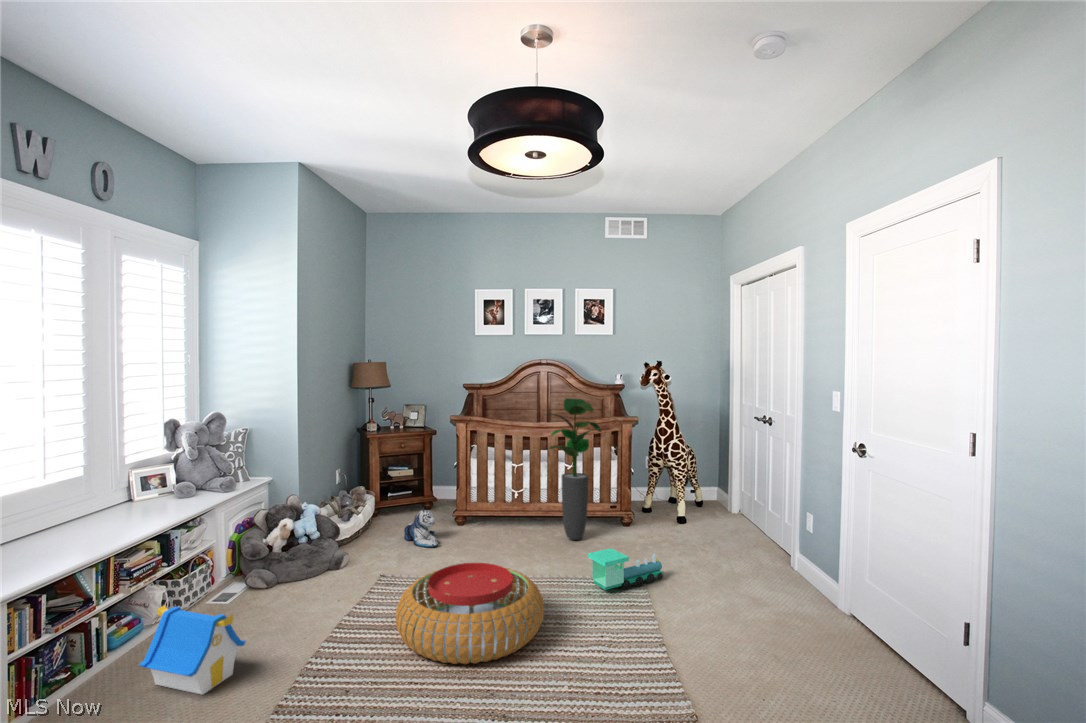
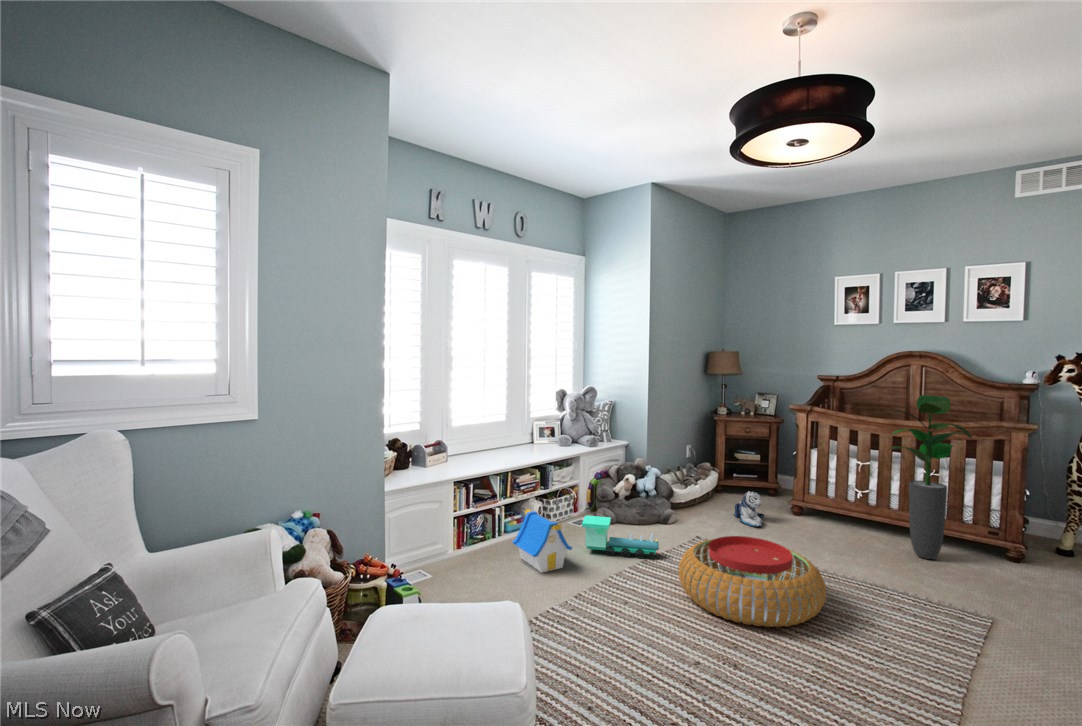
toy train: present [588,548,664,590] -> present [582,516,659,558]

